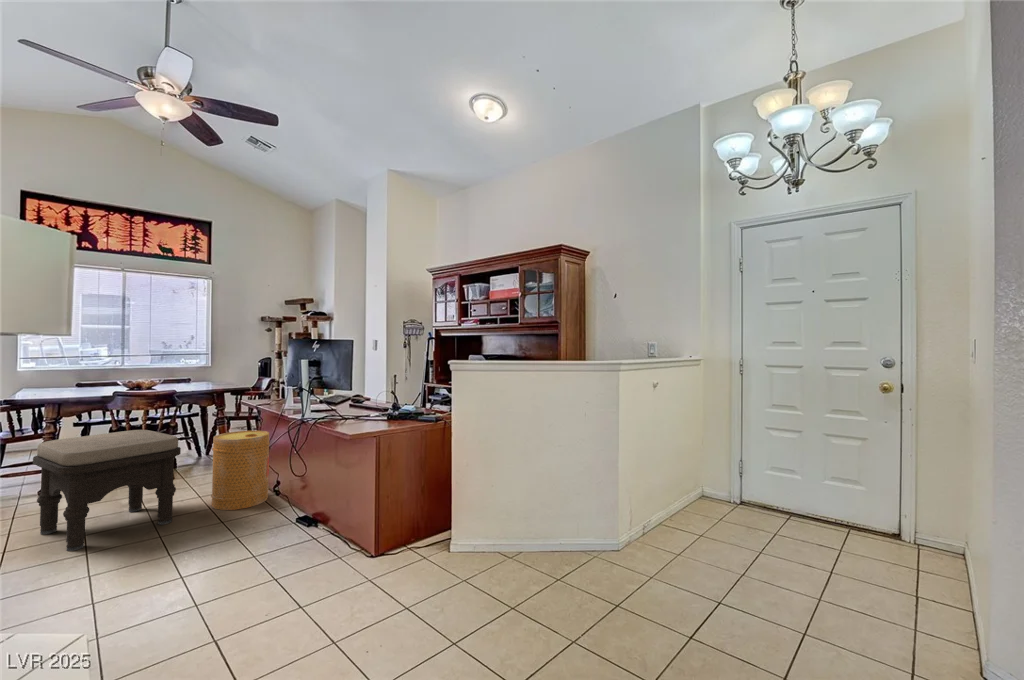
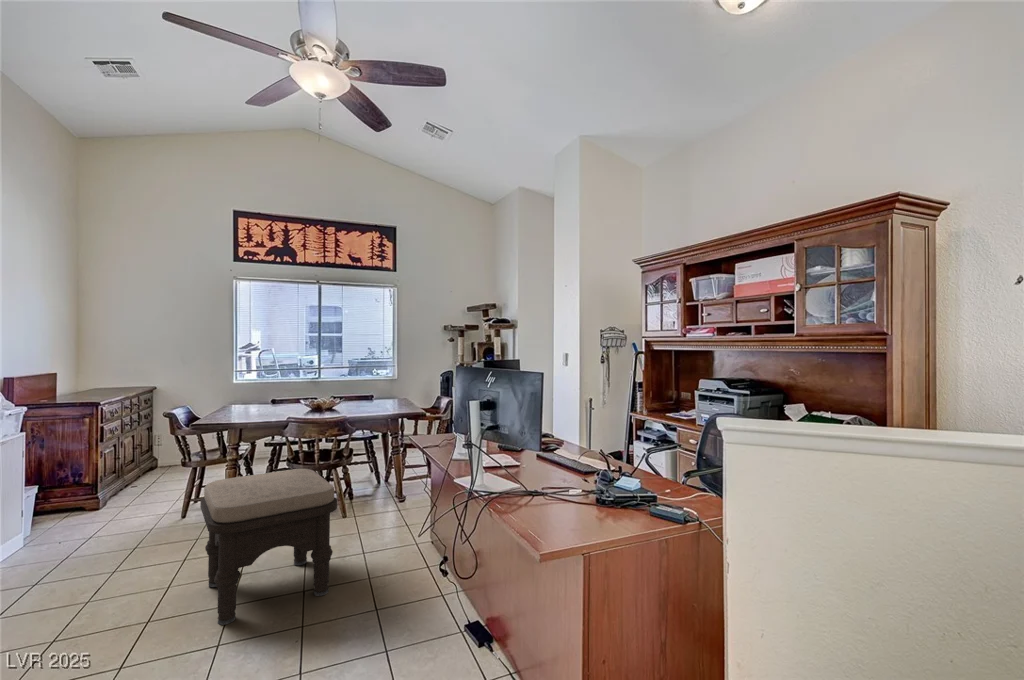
basket: present [211,431,270,510] -> none [373,476,438,584]

